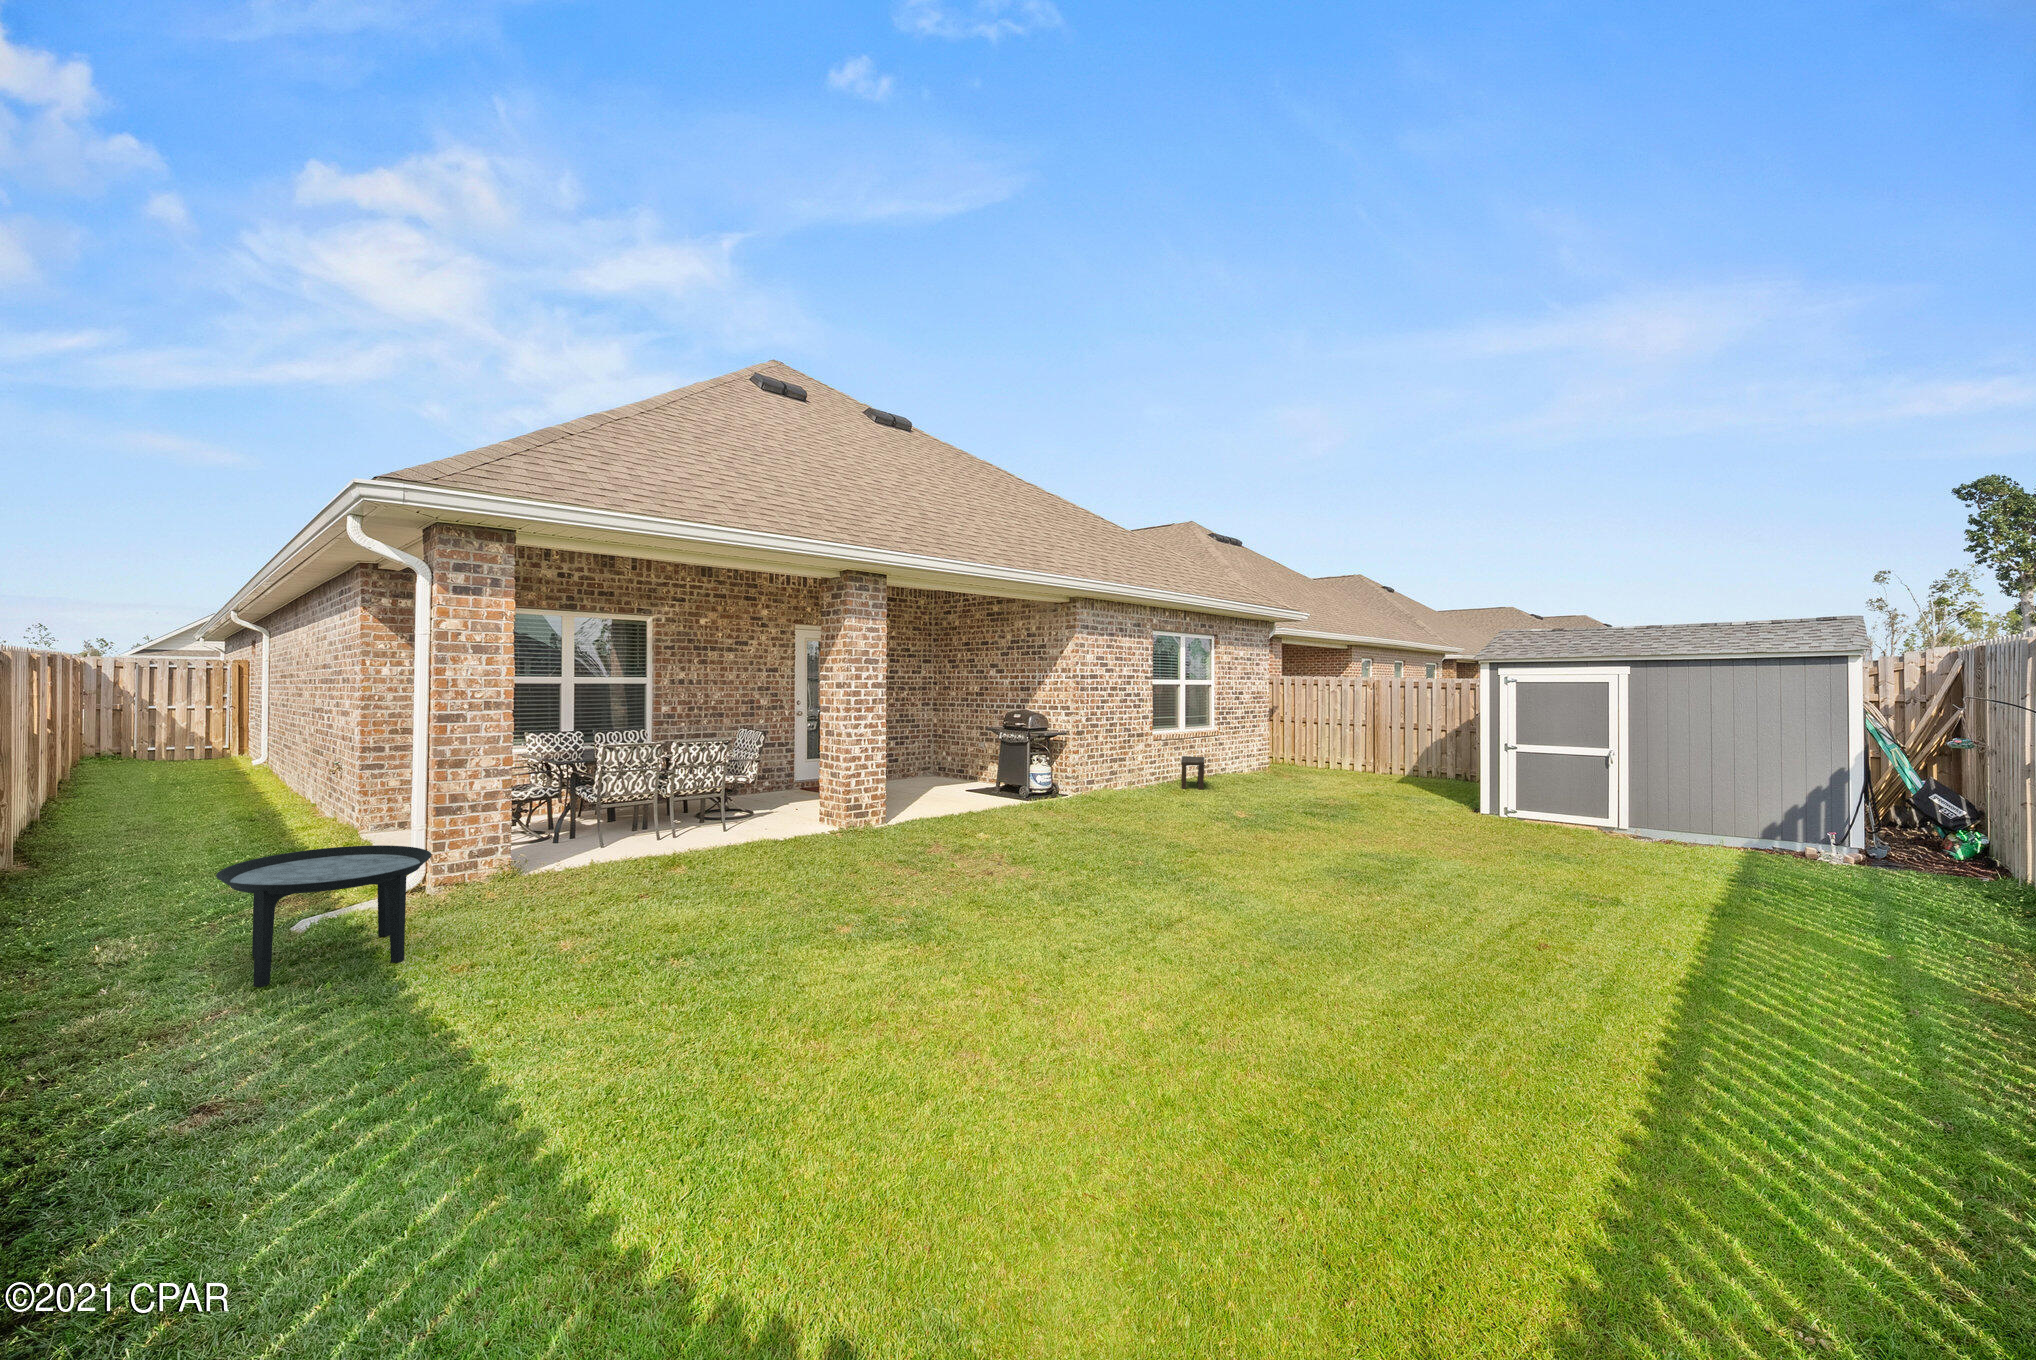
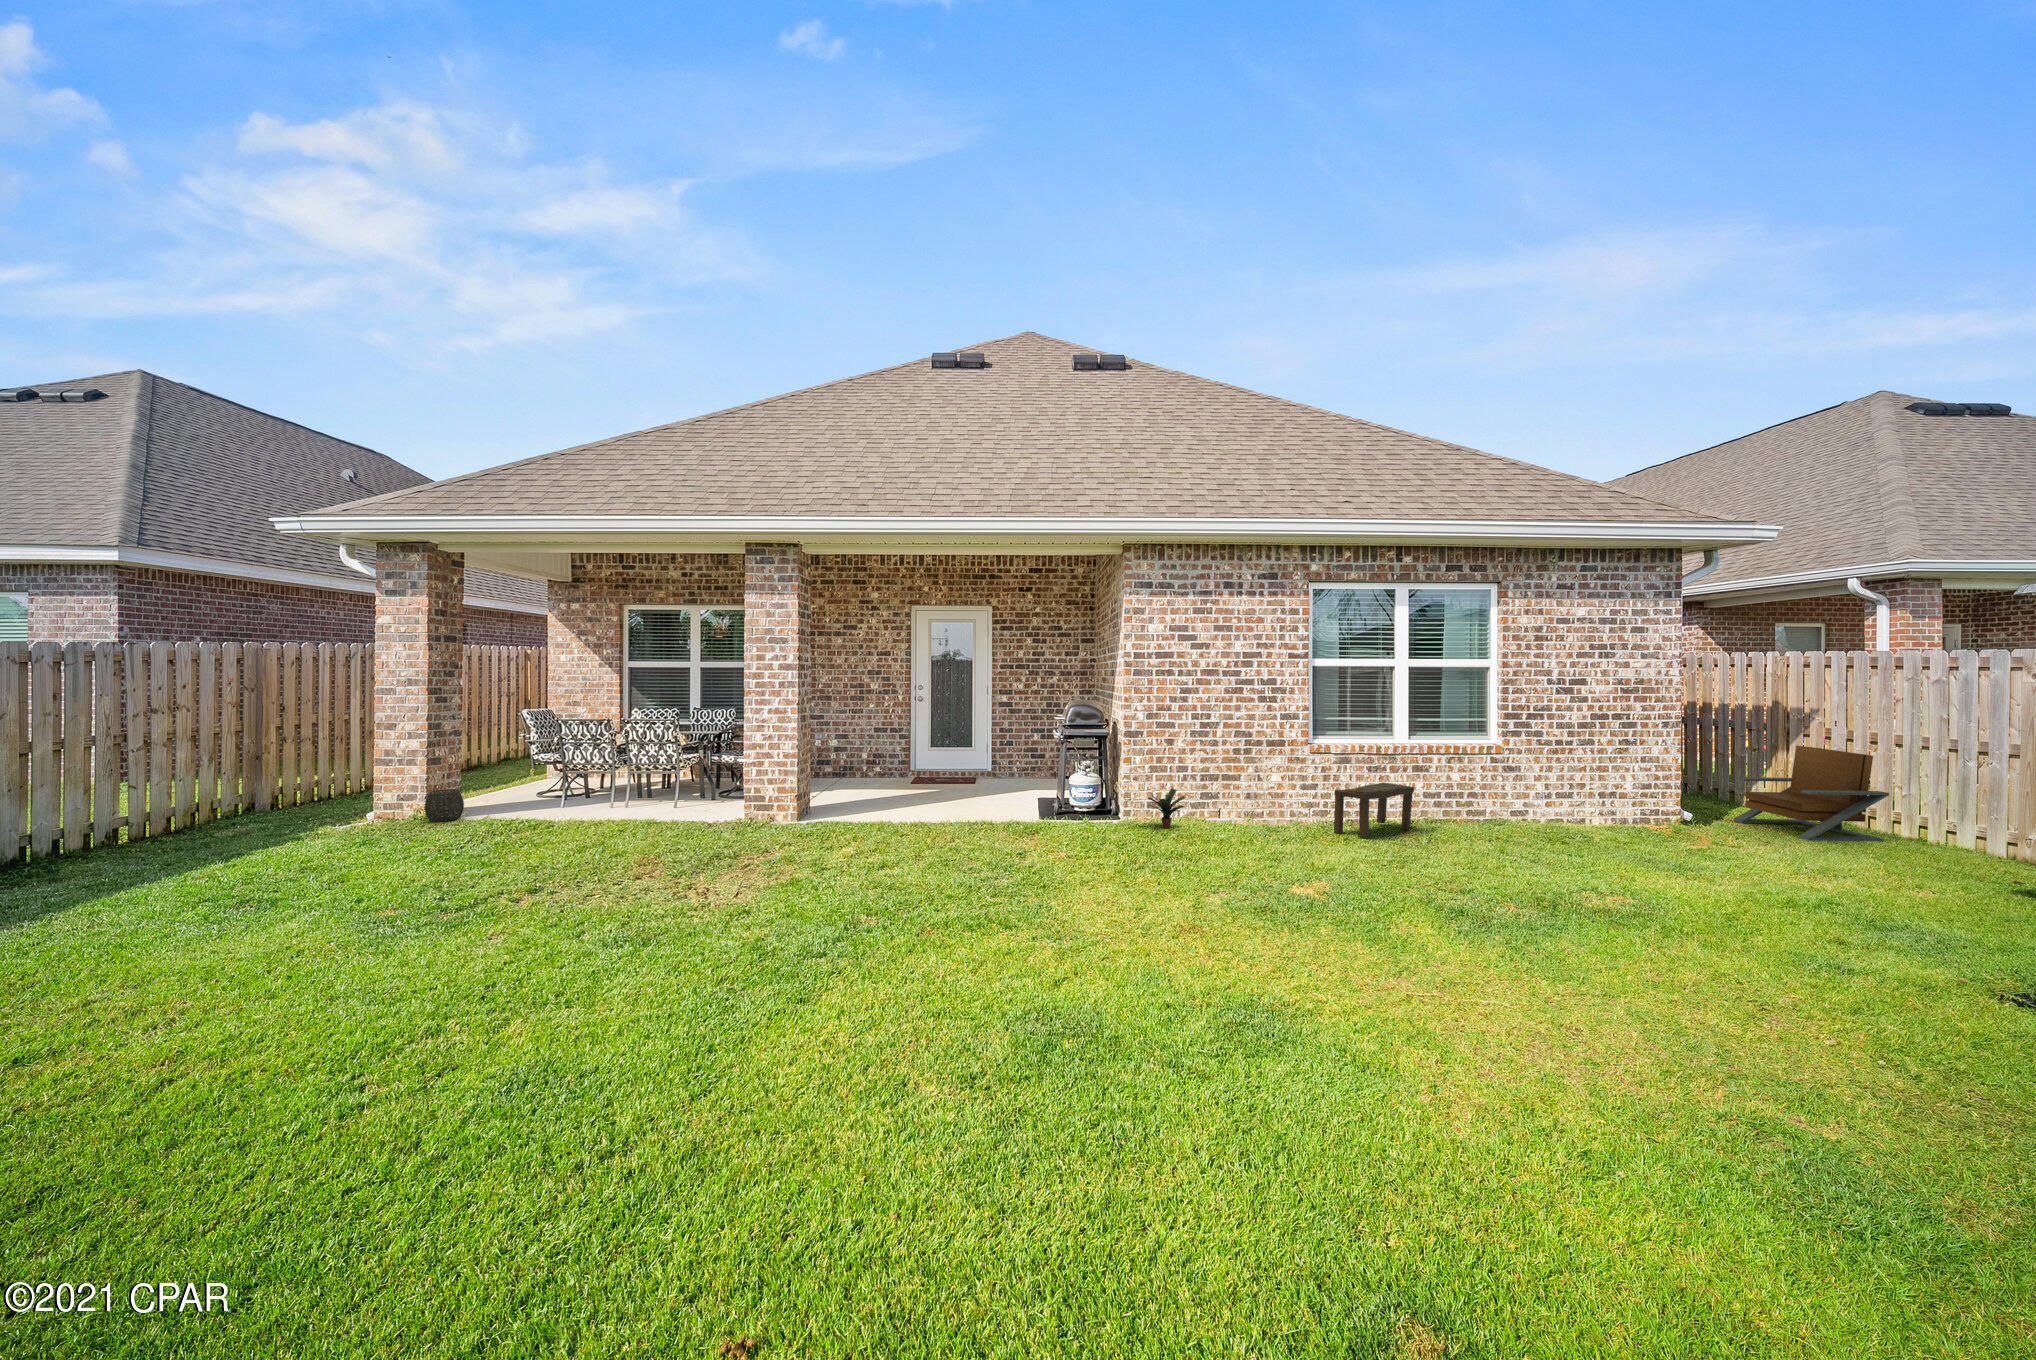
lounge chair: none [1276,724,1337,771] -> present [1734,746,1889,841]
potted plant: none [1094,769,1122,796] -> present [1148,788,1185,828]
woven basket: none [528,834,574,876] -> present [424,789,464,822]
round table: present [216,845,432,987] -> none [76,777,234,859]

